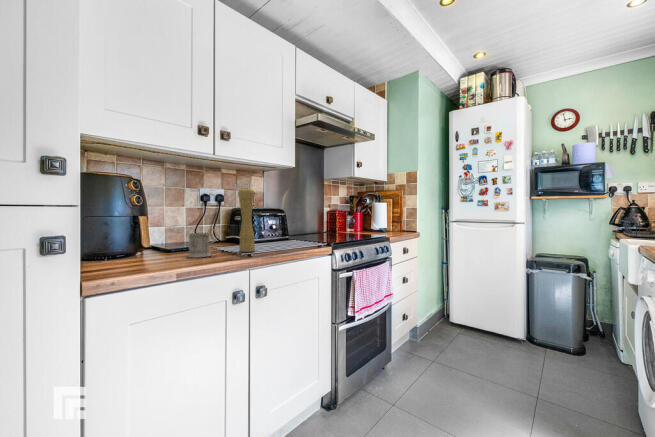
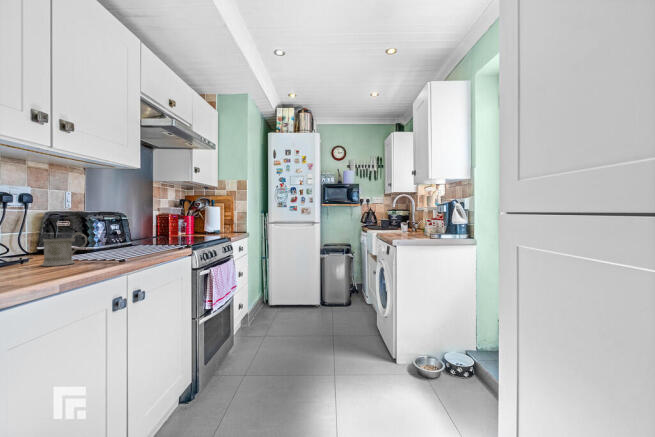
pepper mill: present [238,188,255,252] -> none [99,191,120,257]

